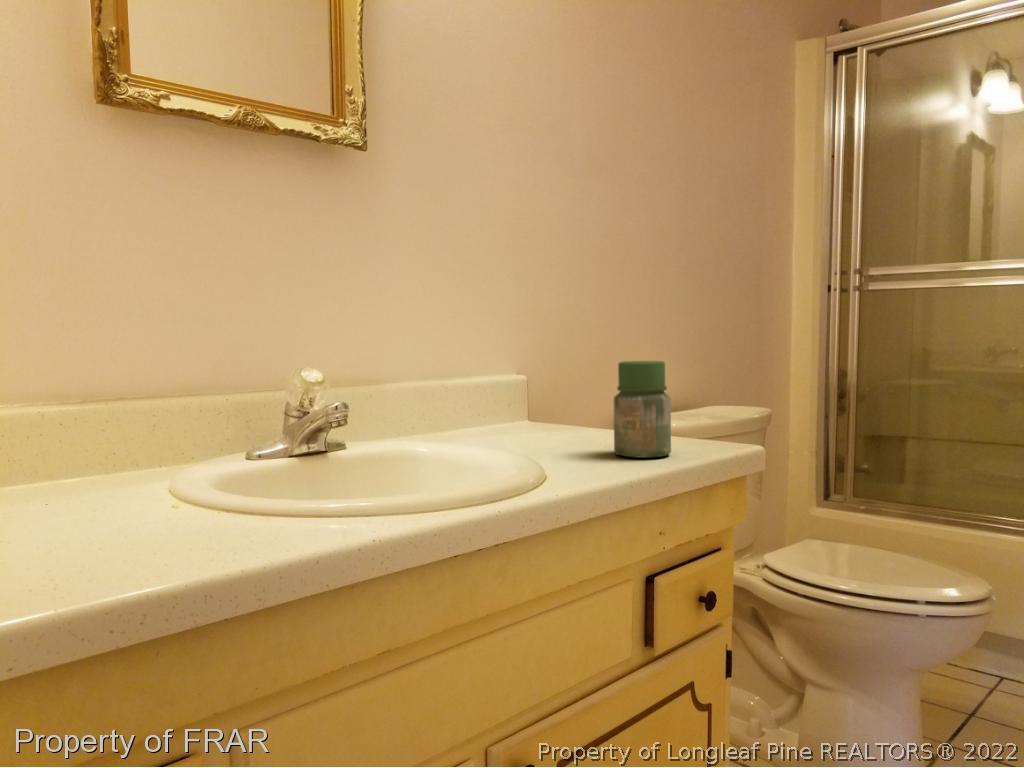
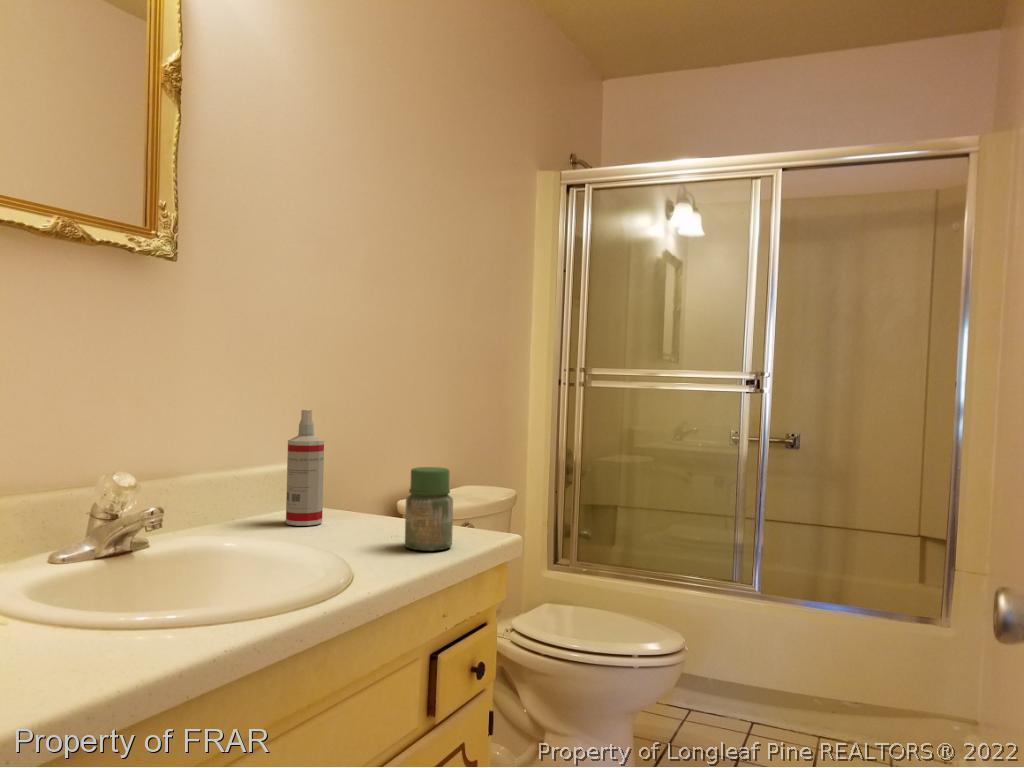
spray bottle: none [493,307,532,434] -> present [286,410,324,526]

